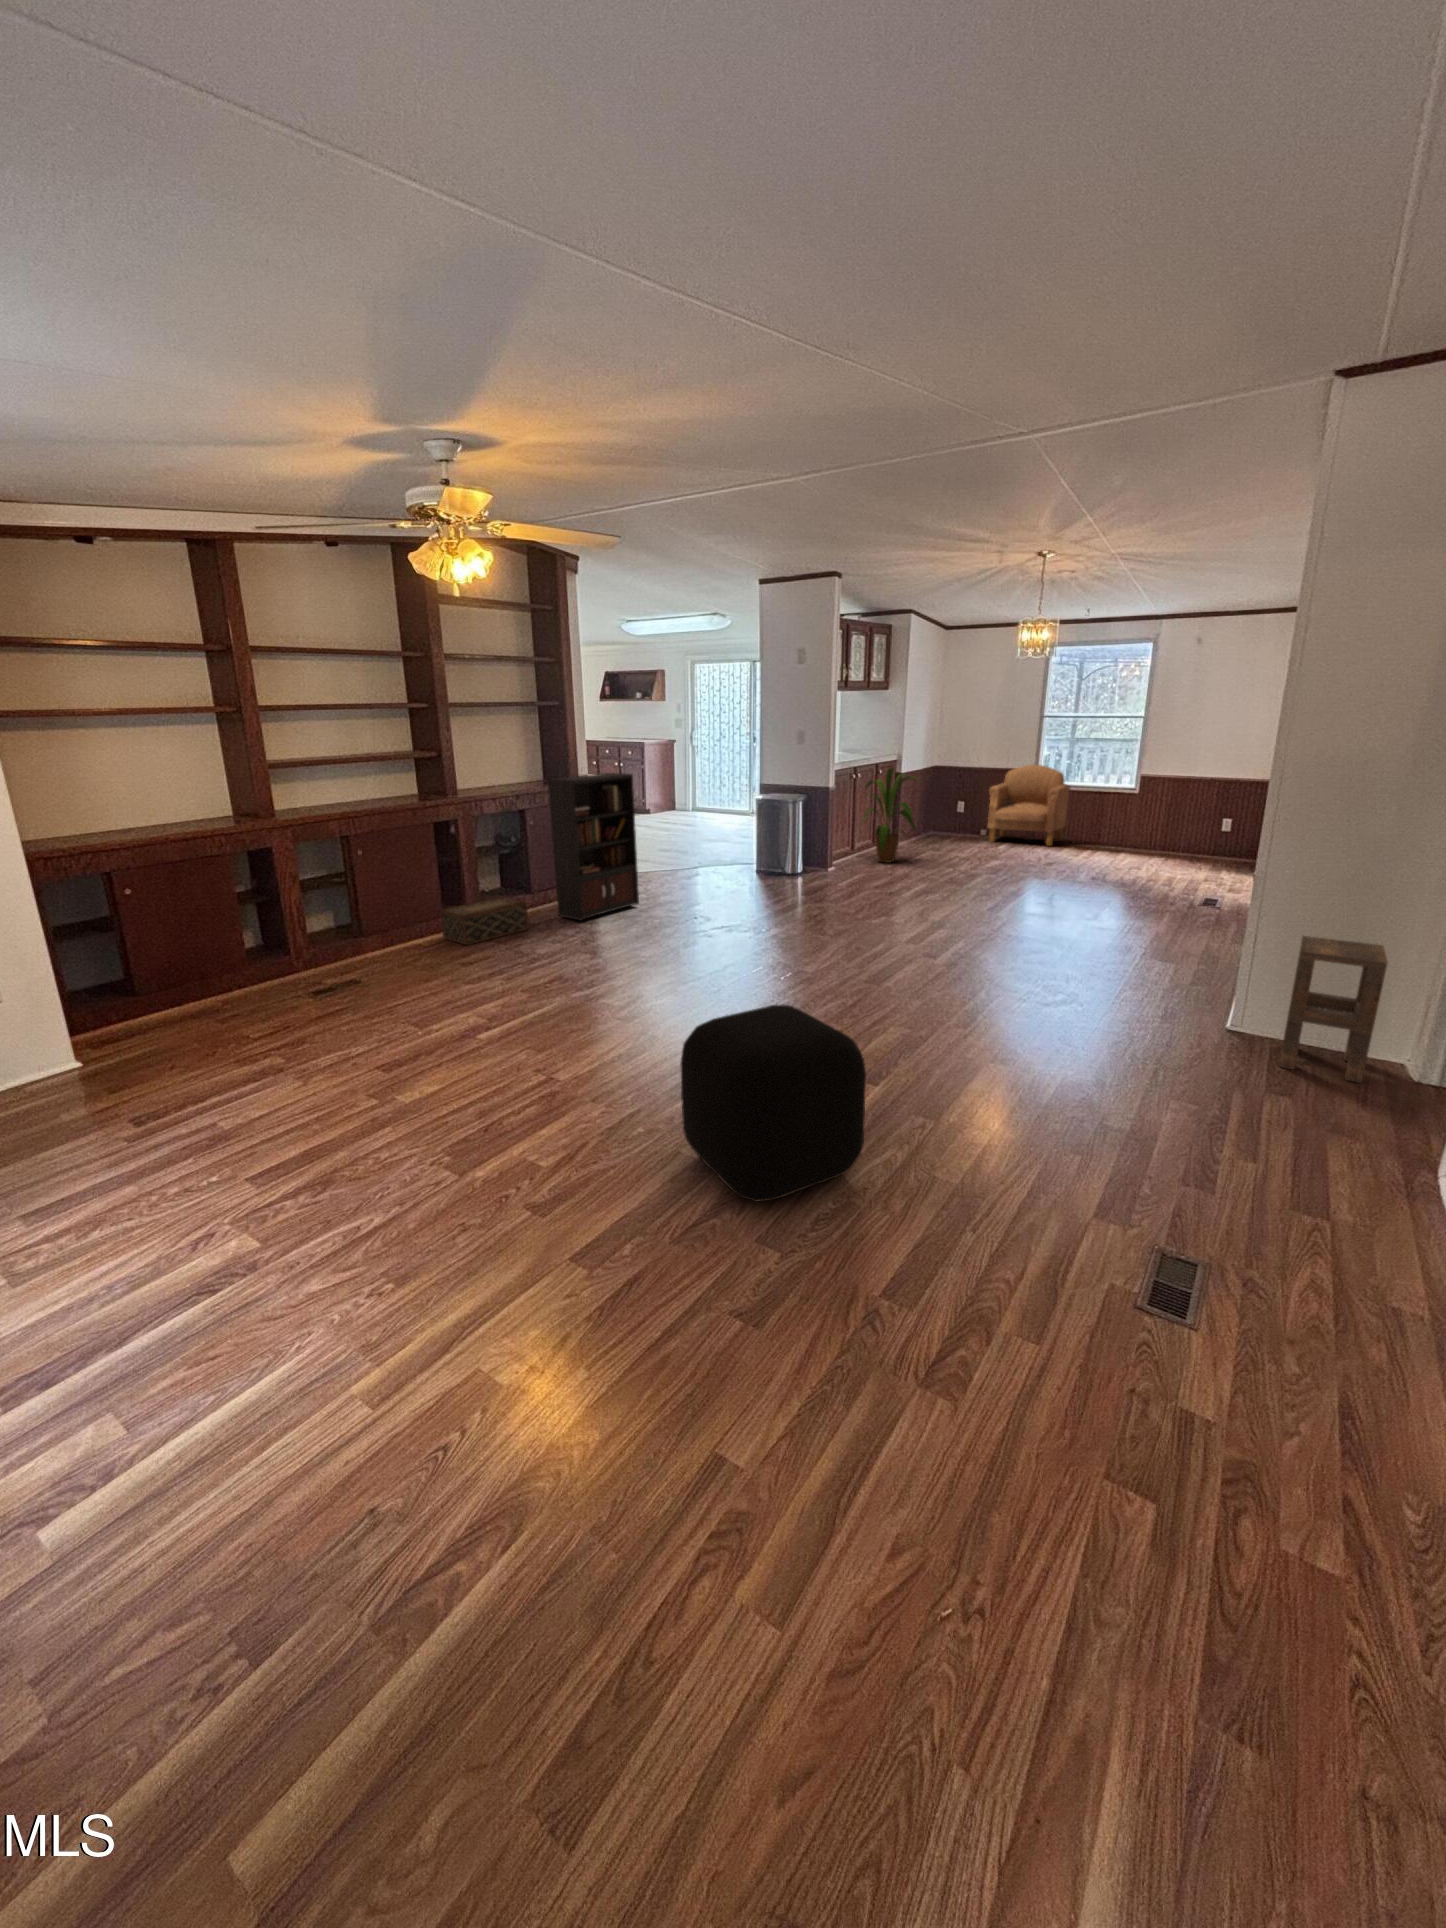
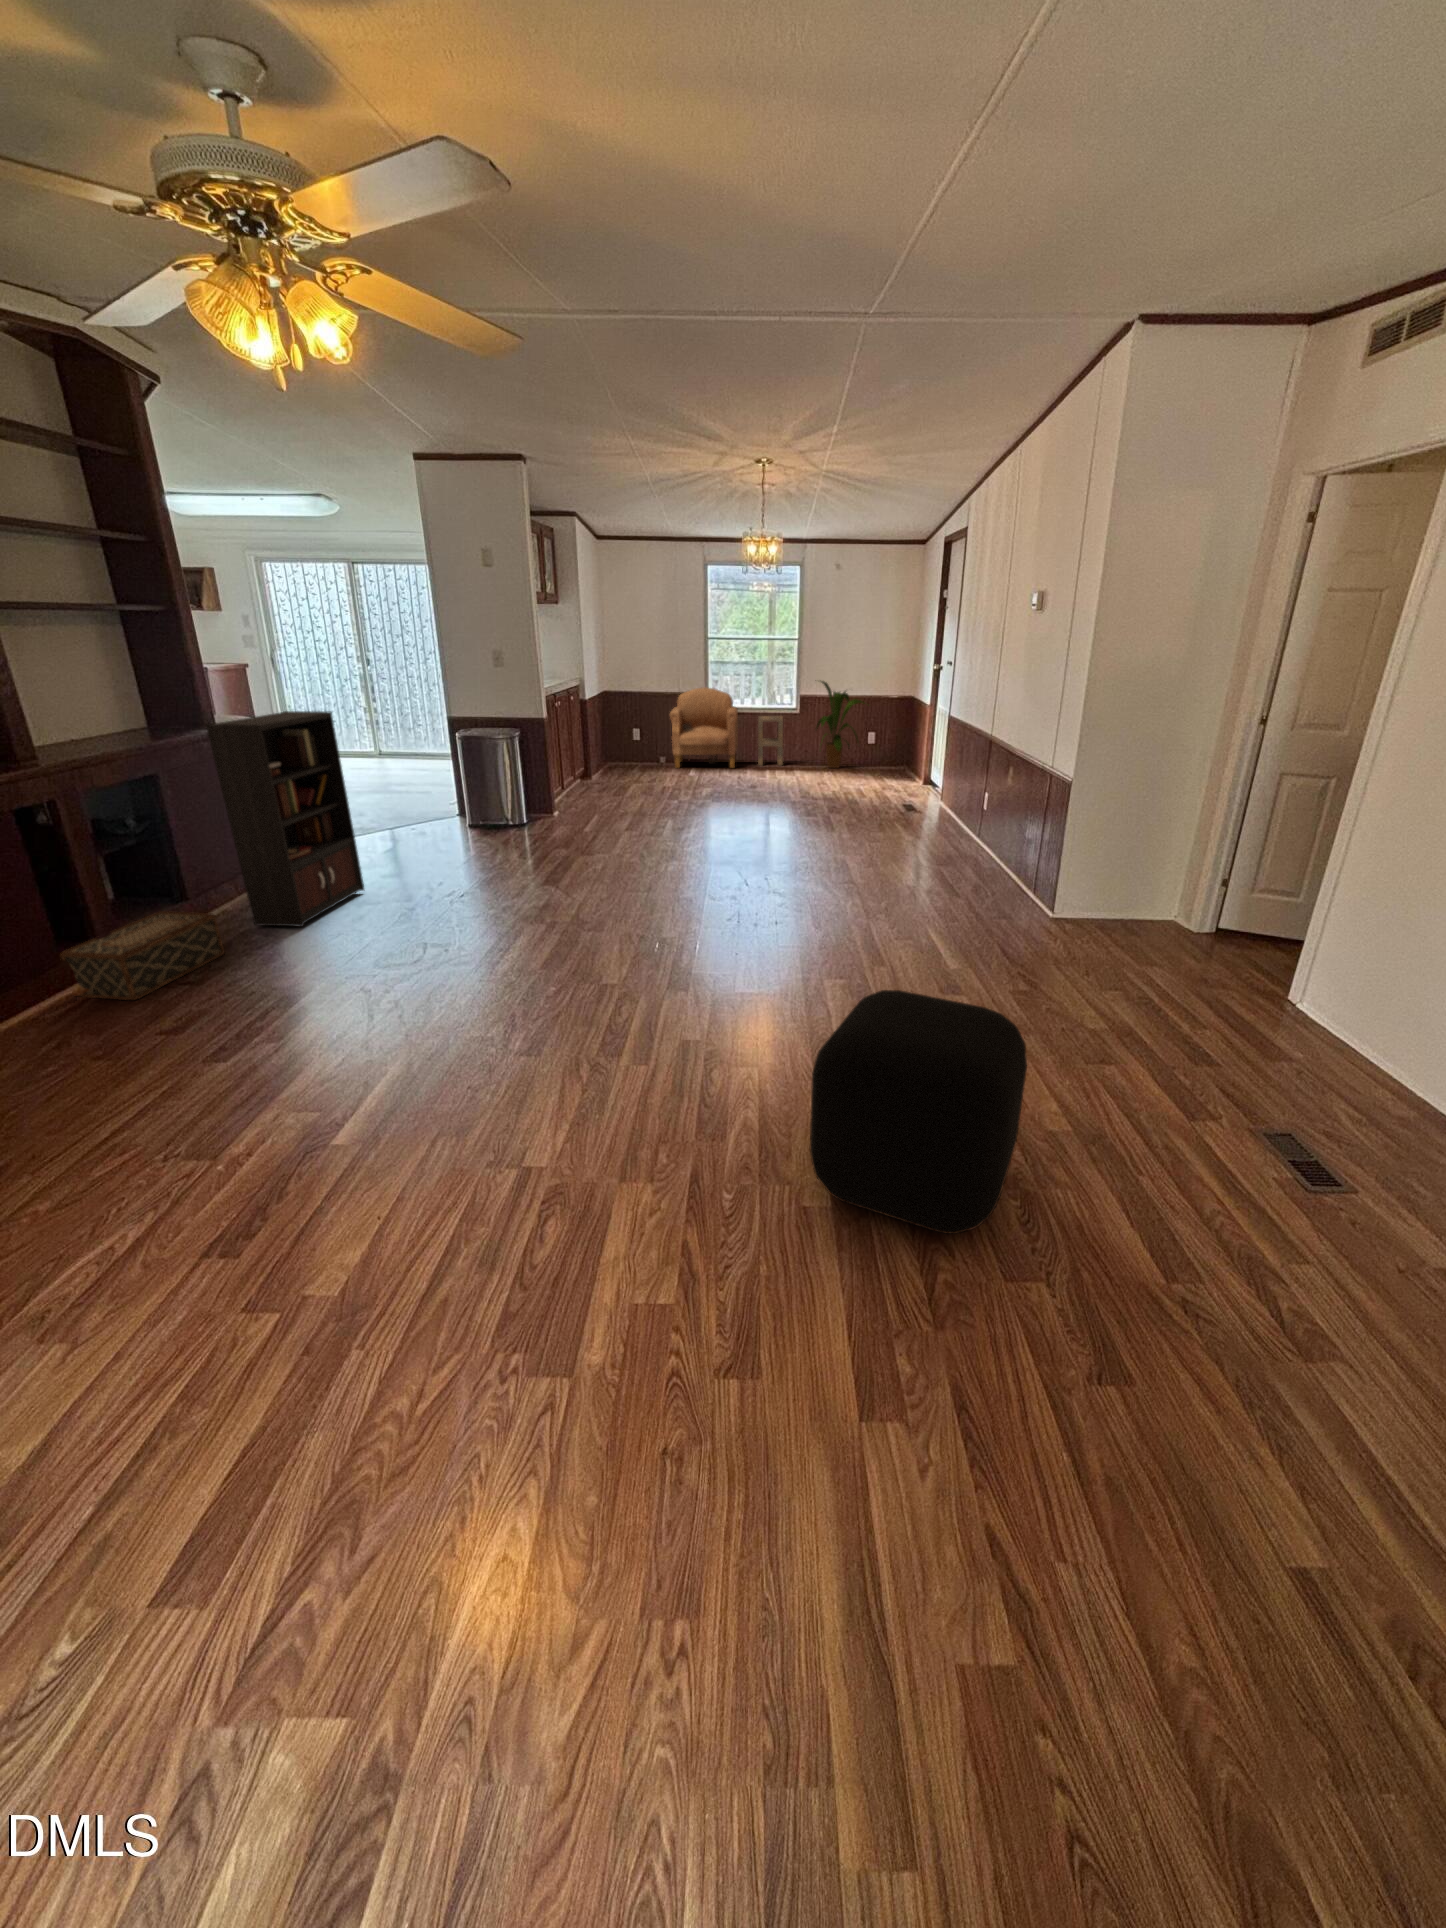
house plant: present [863,767,916,863] -> present [817,681,863,768]
side table: present [1280,936,1388,1083] -> present [758,716,783,766]

